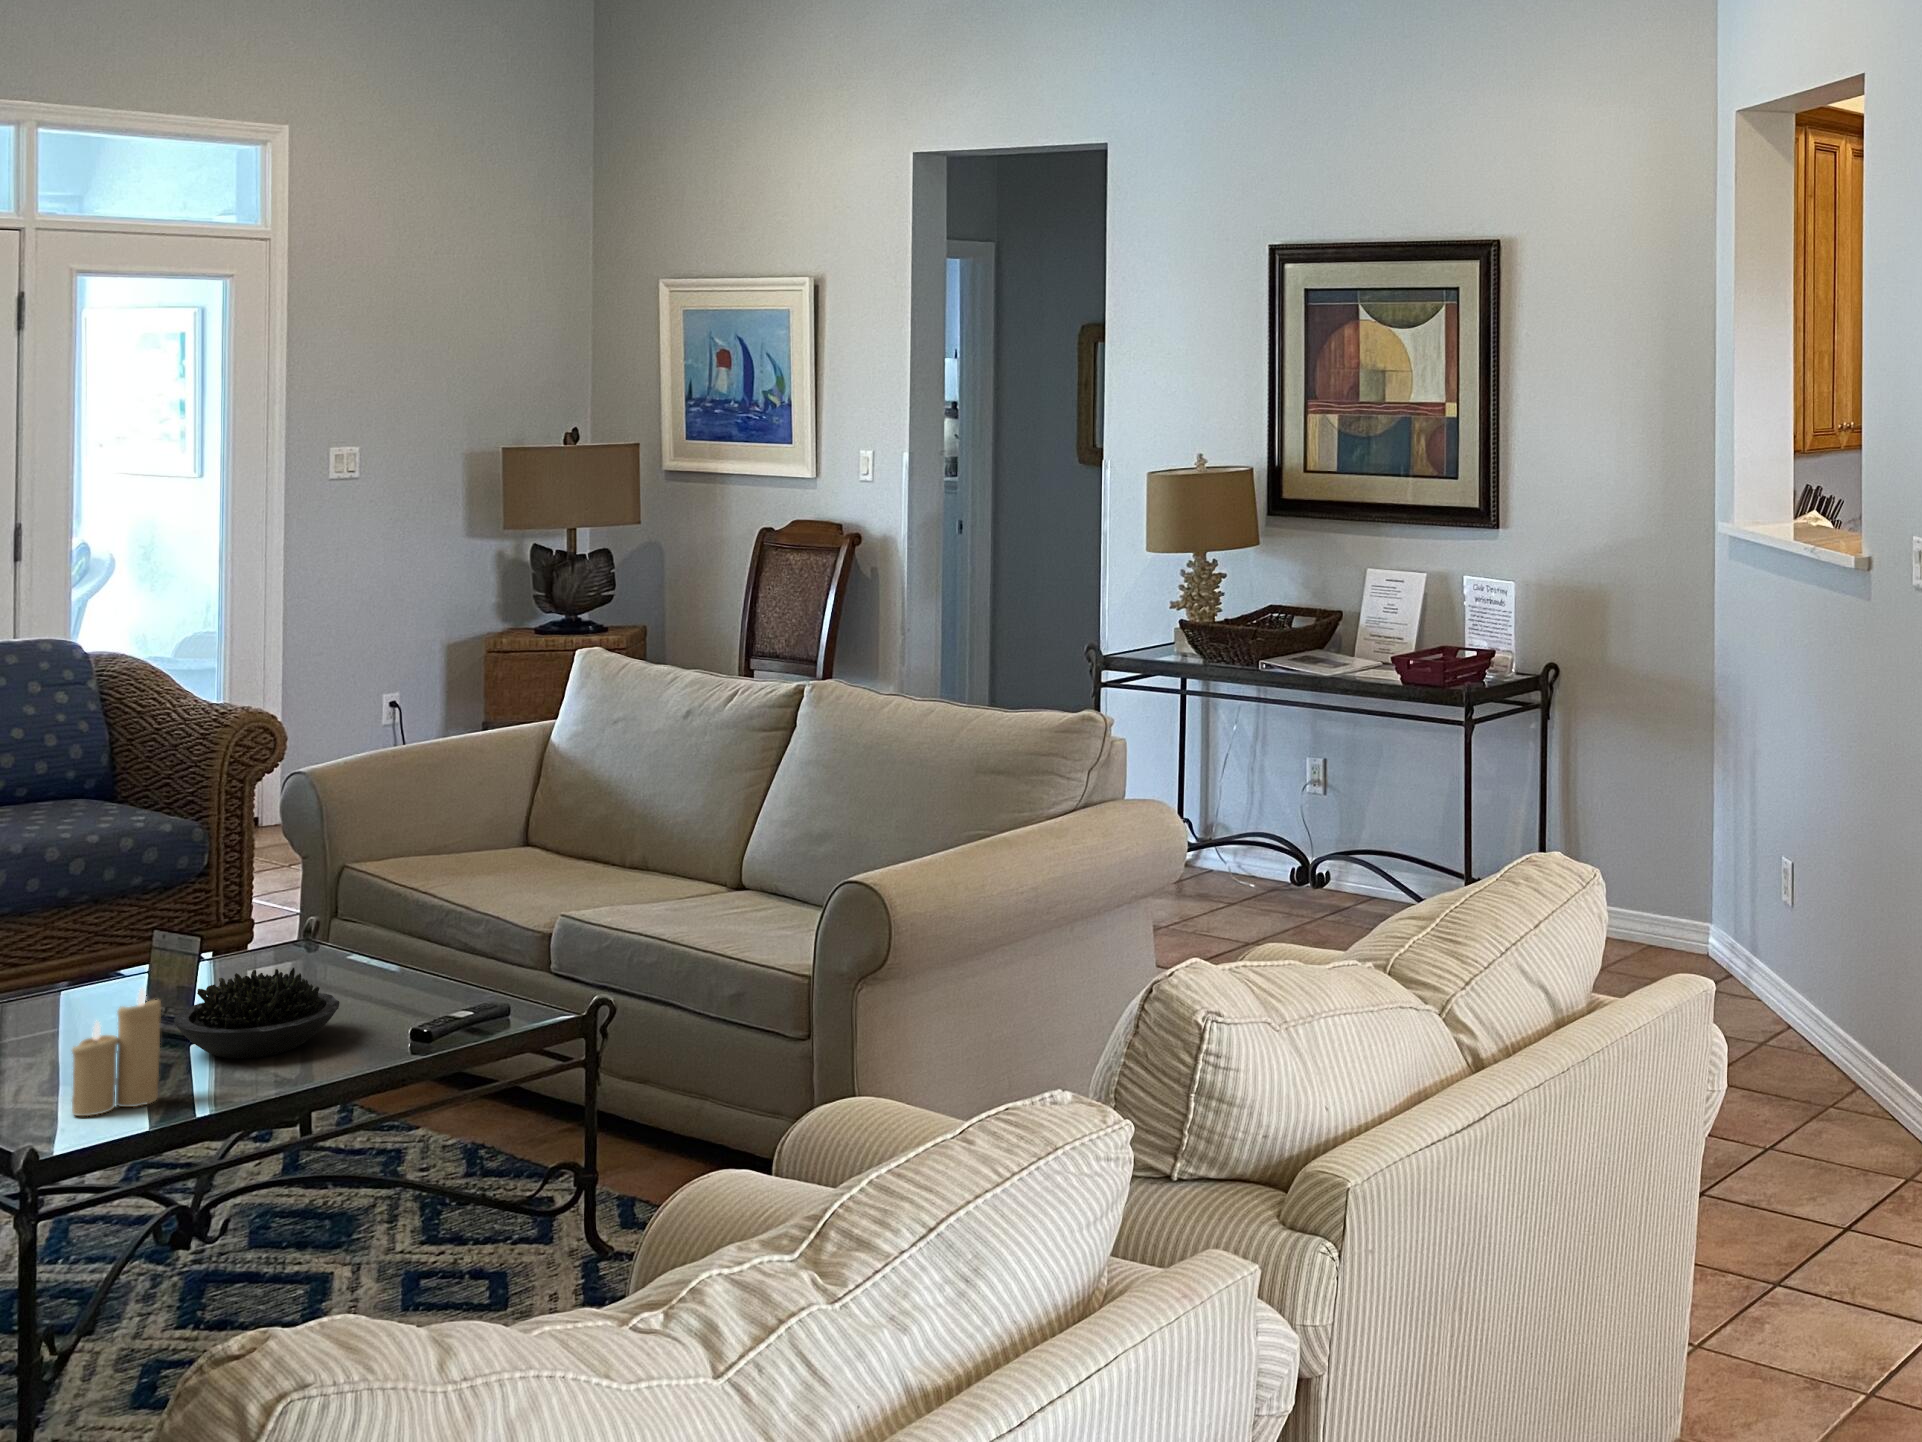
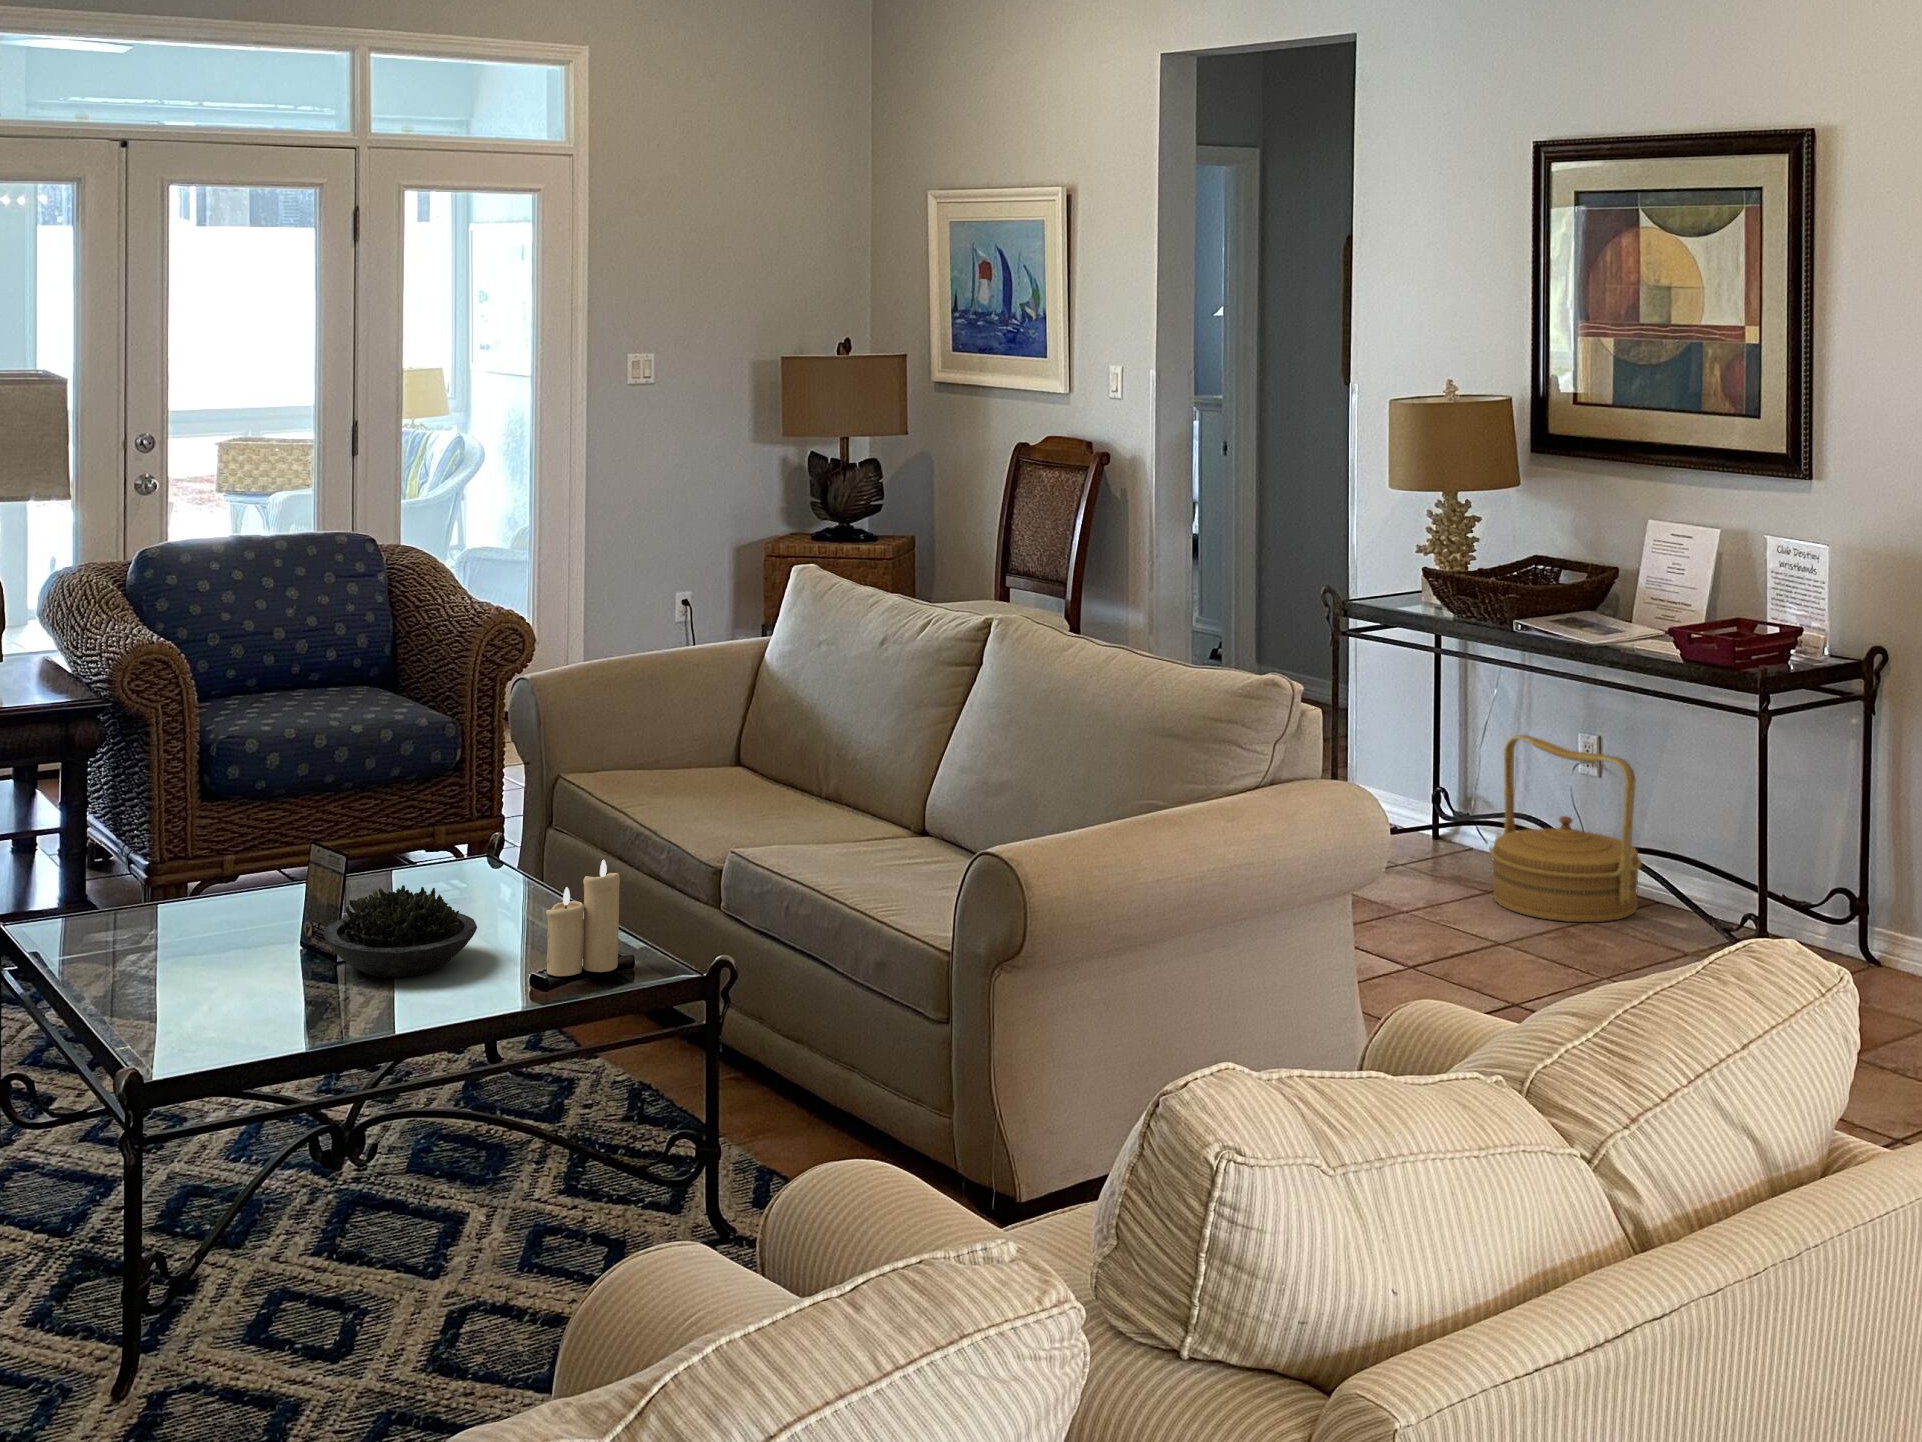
woven basket: none [1238,763,1365,922] -> present [1490,735,1642,922]
candle: present [72,988,161,1116] -> present [546,860,620,976]

